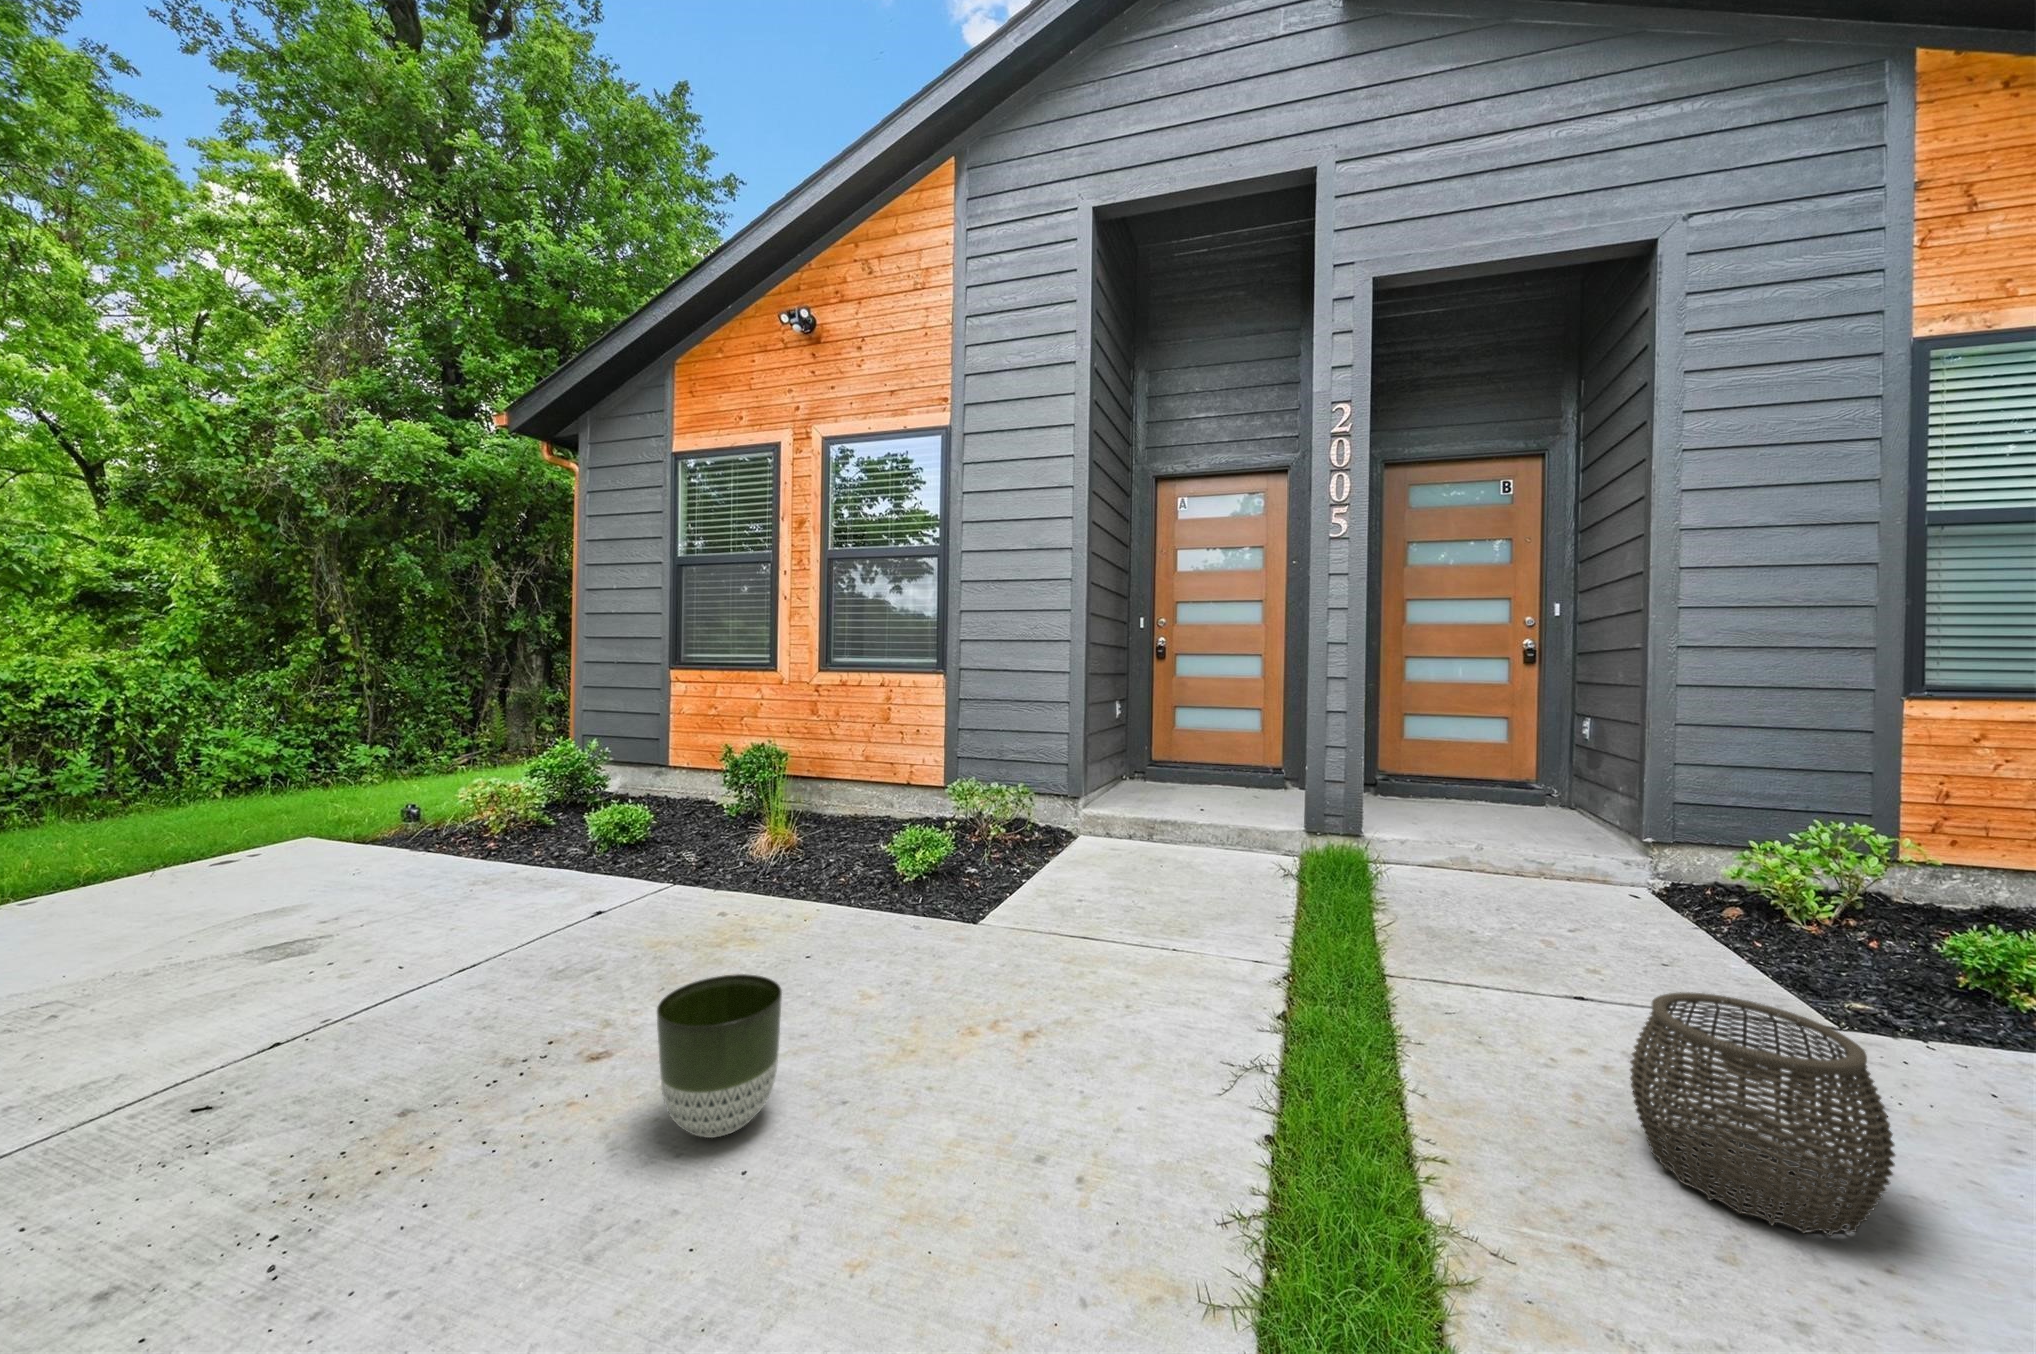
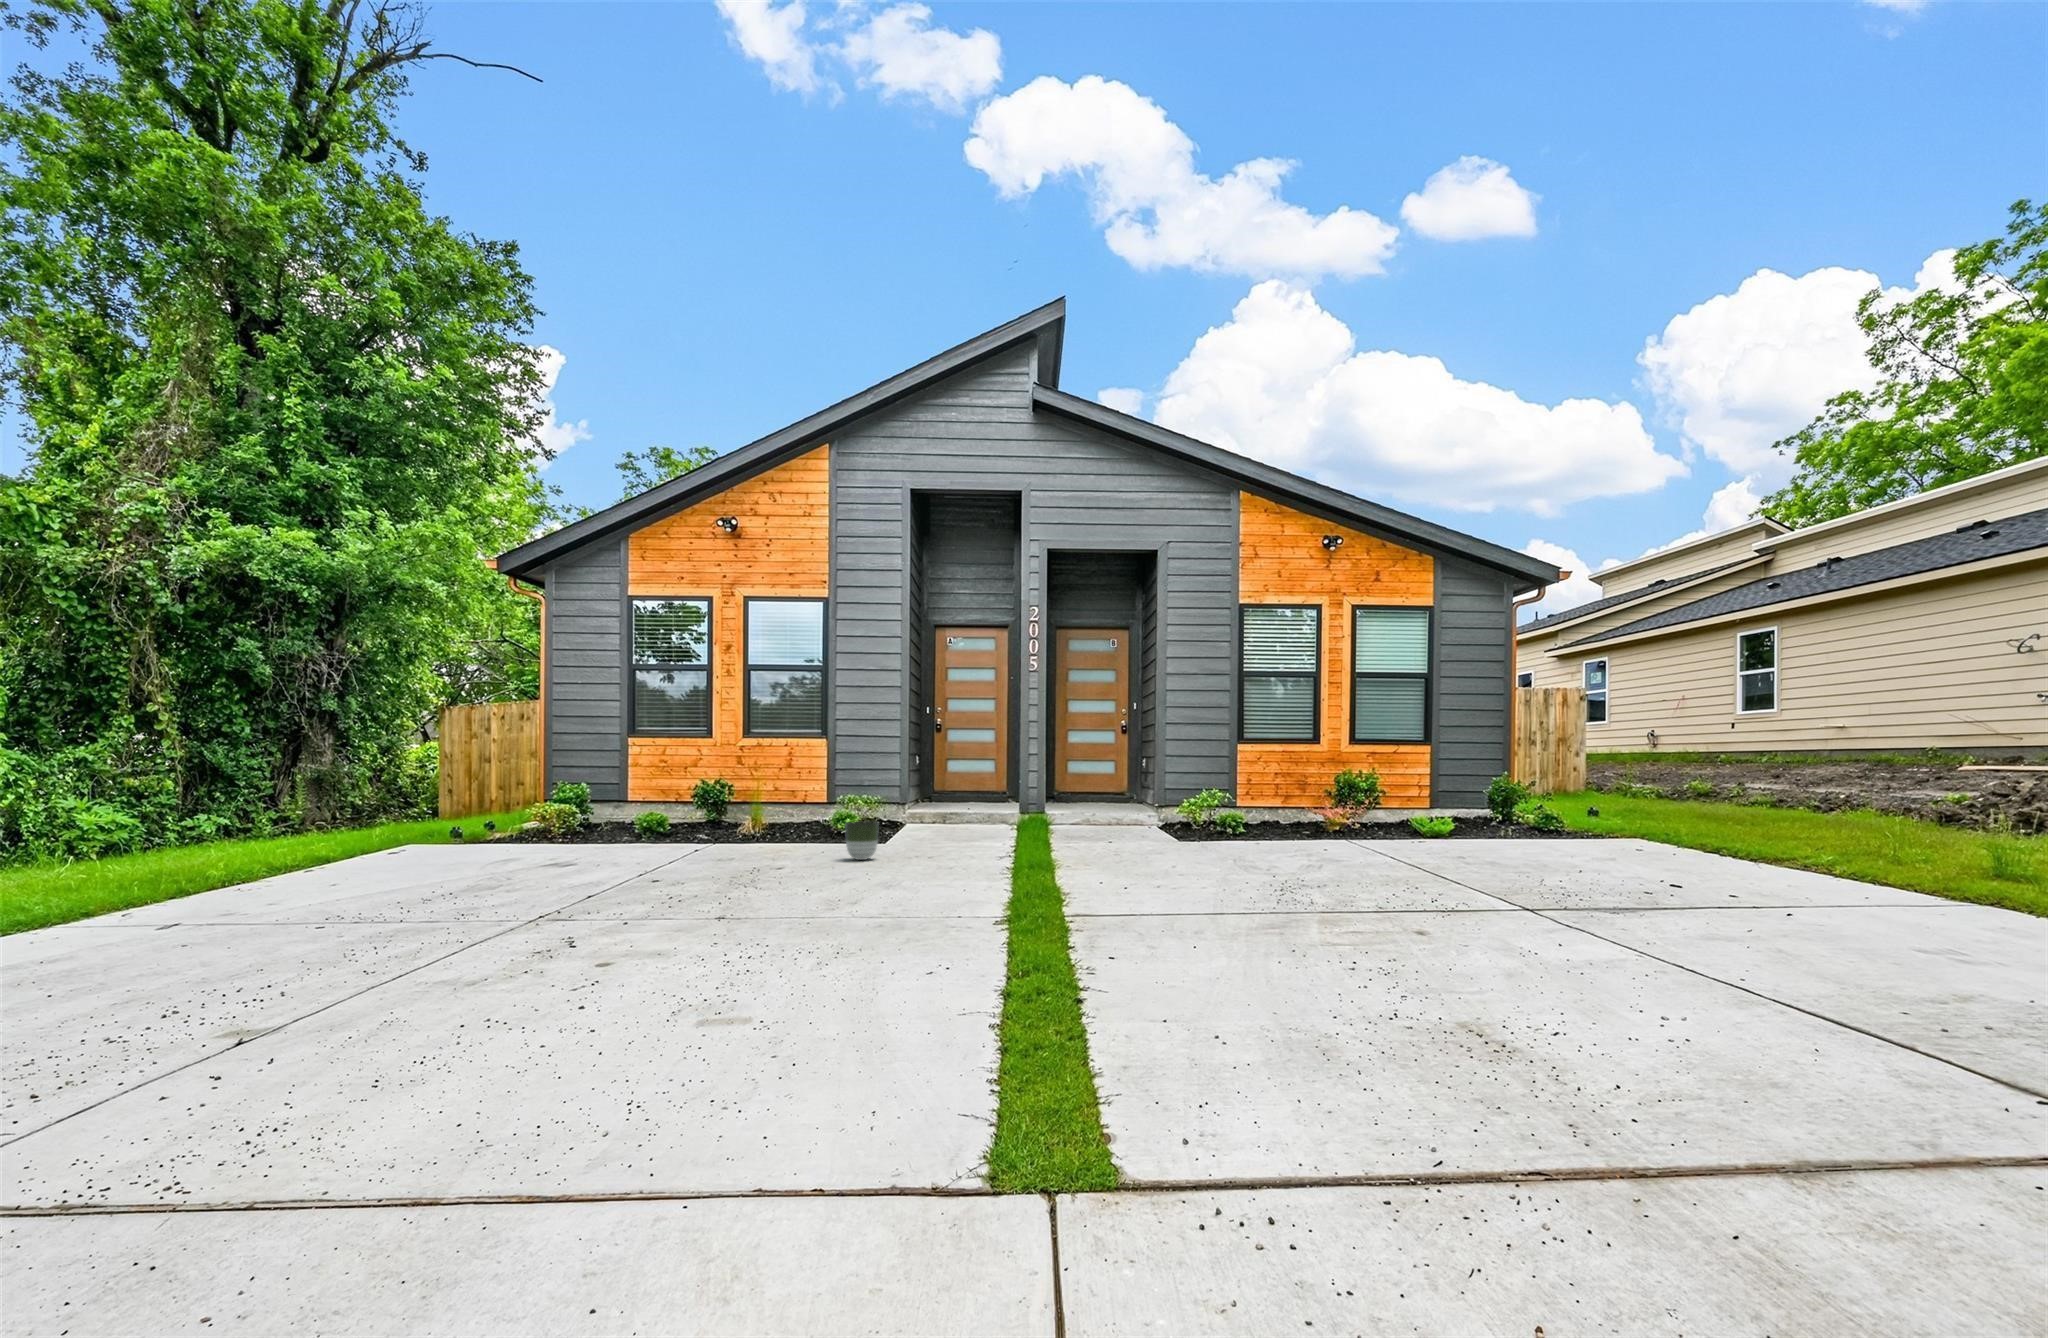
woven basket: present [1630,992,1895,1236] -> none [1094,811,1138,851]

